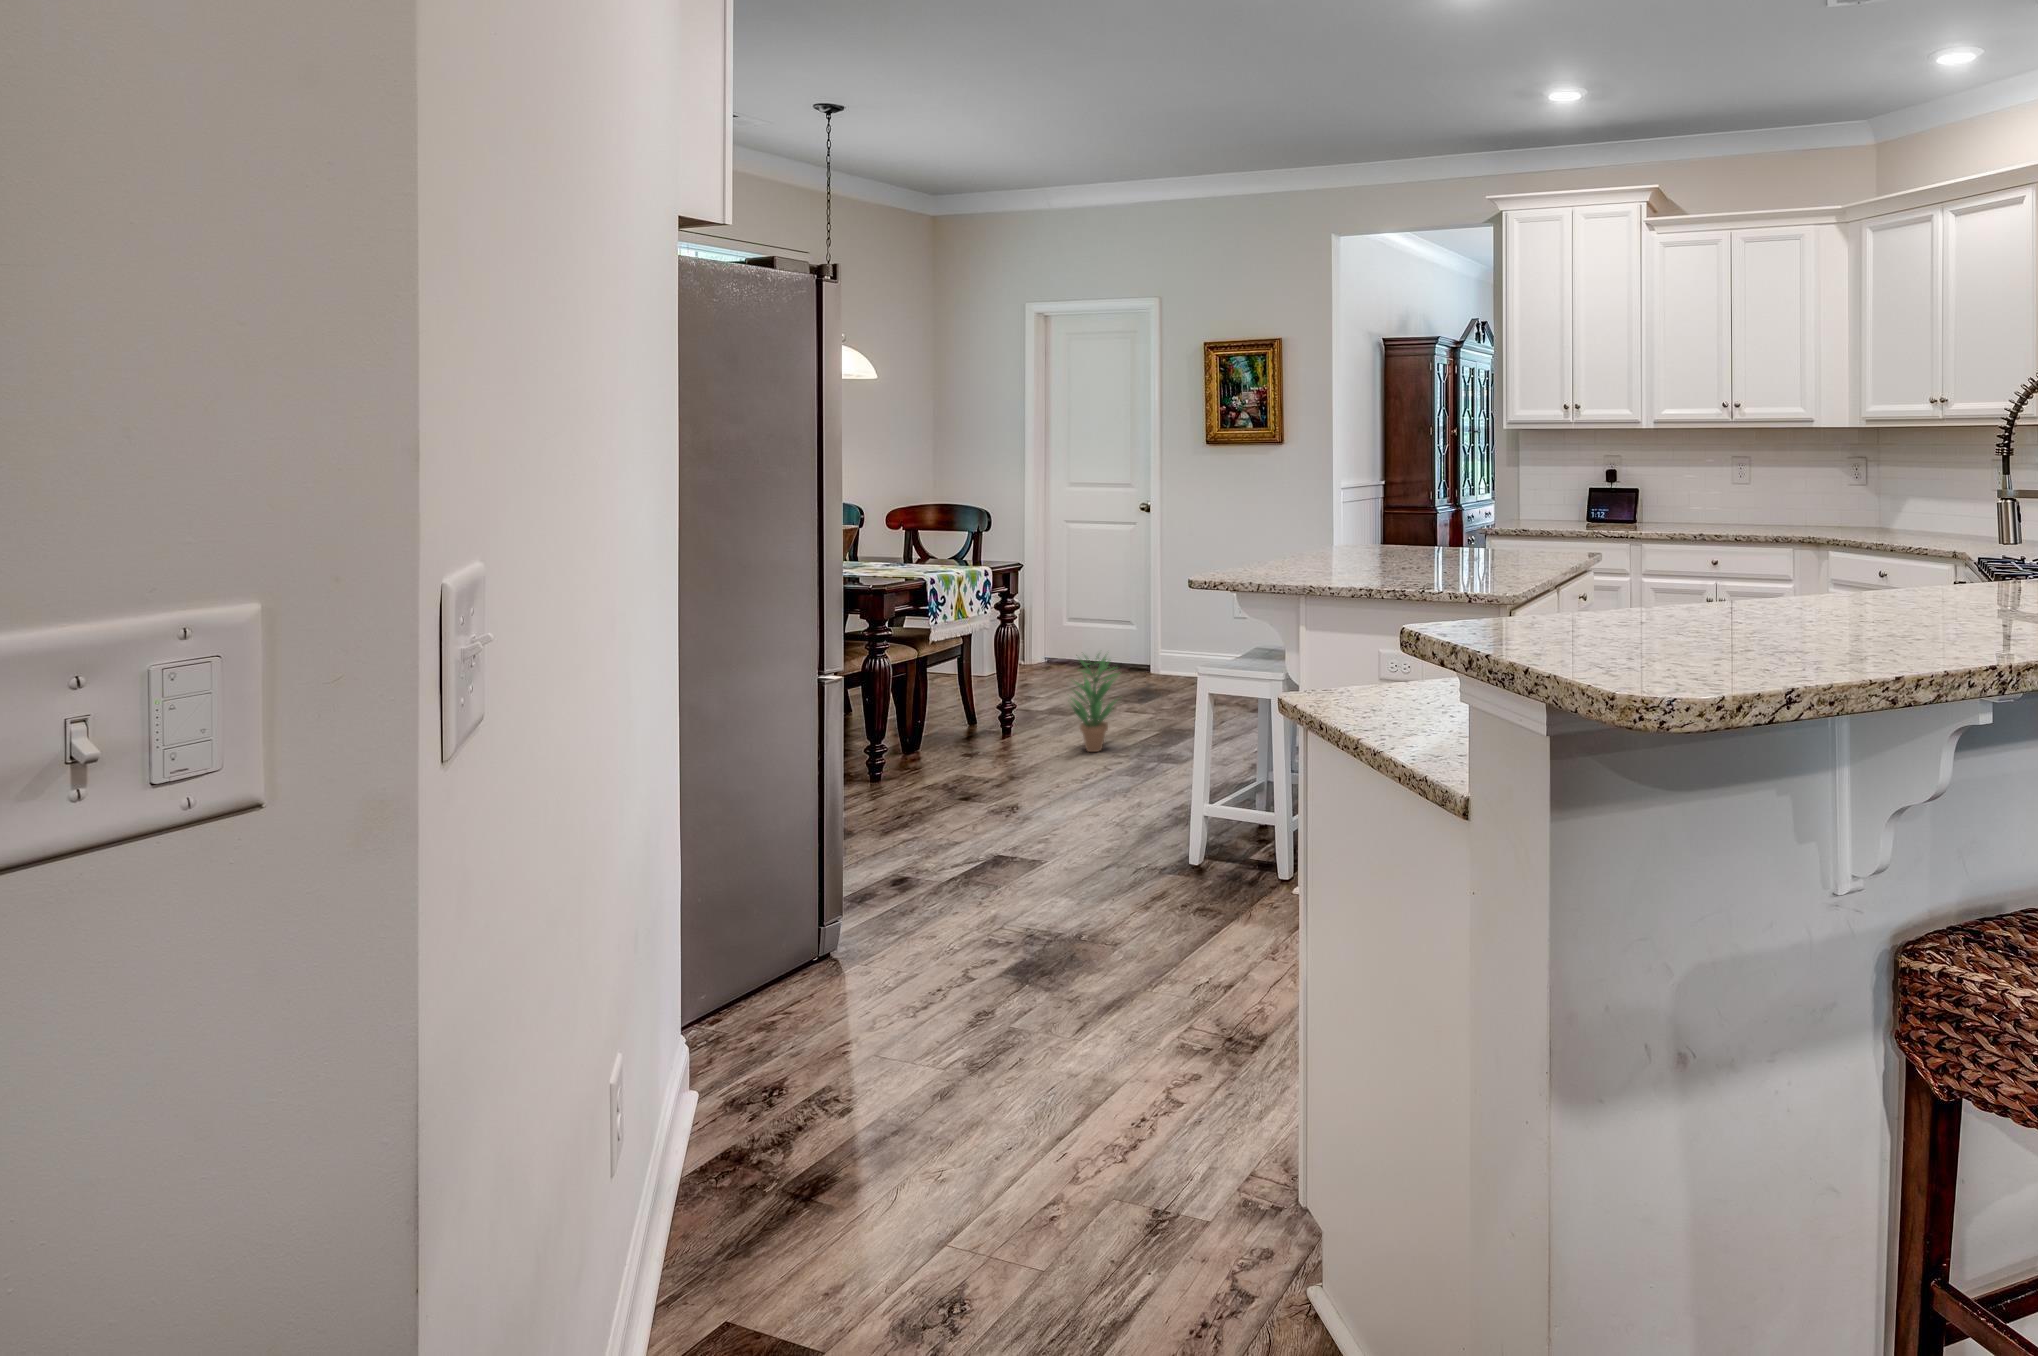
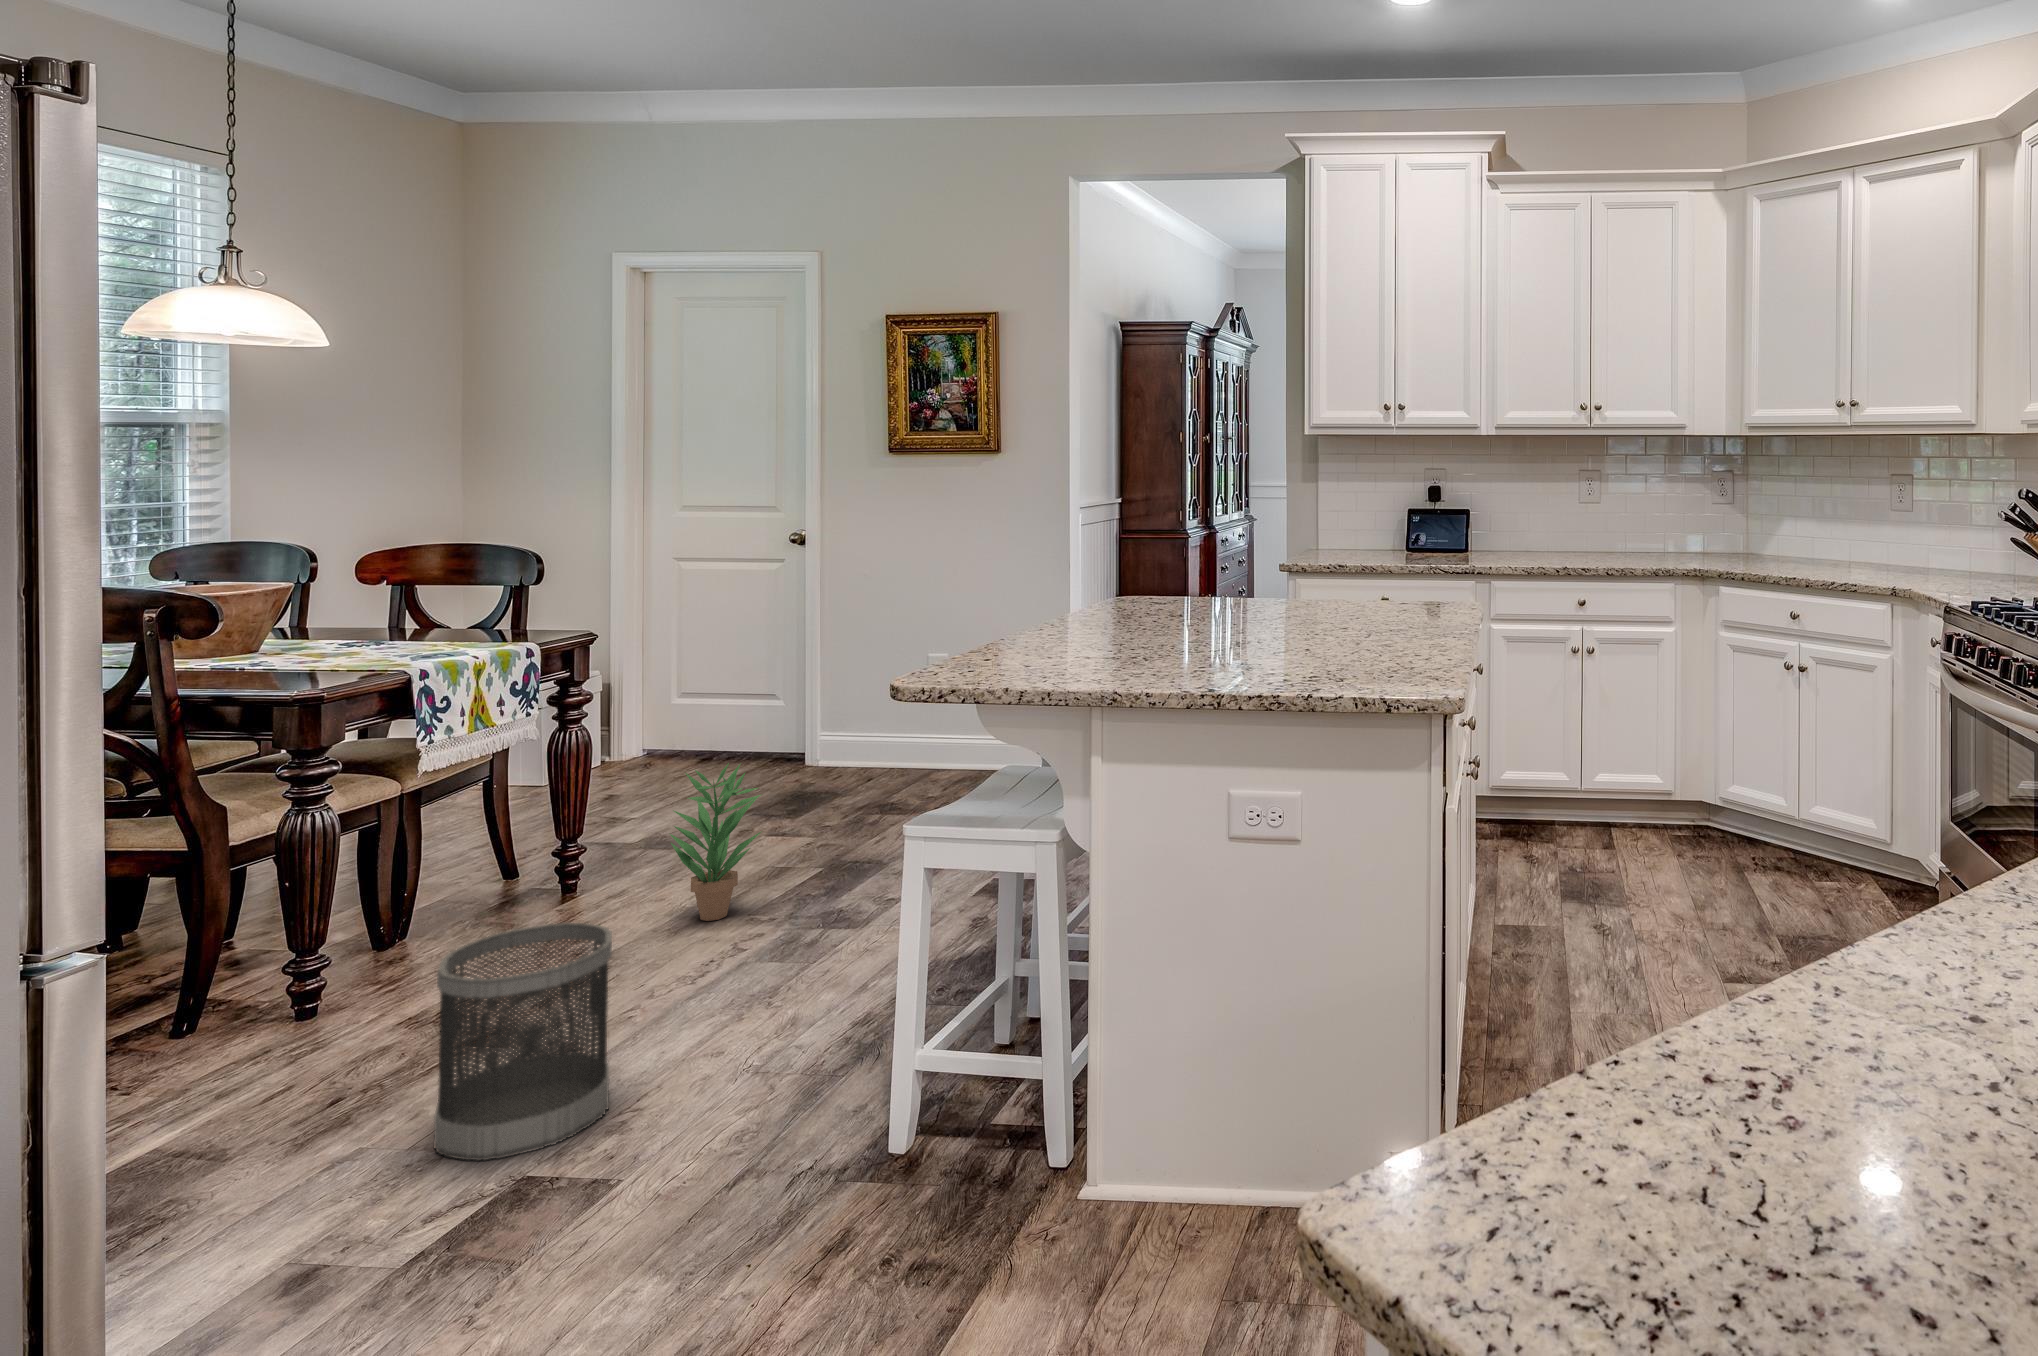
wastebasket: none [952,725,1039,847] -> present [434,923,612,1161]

